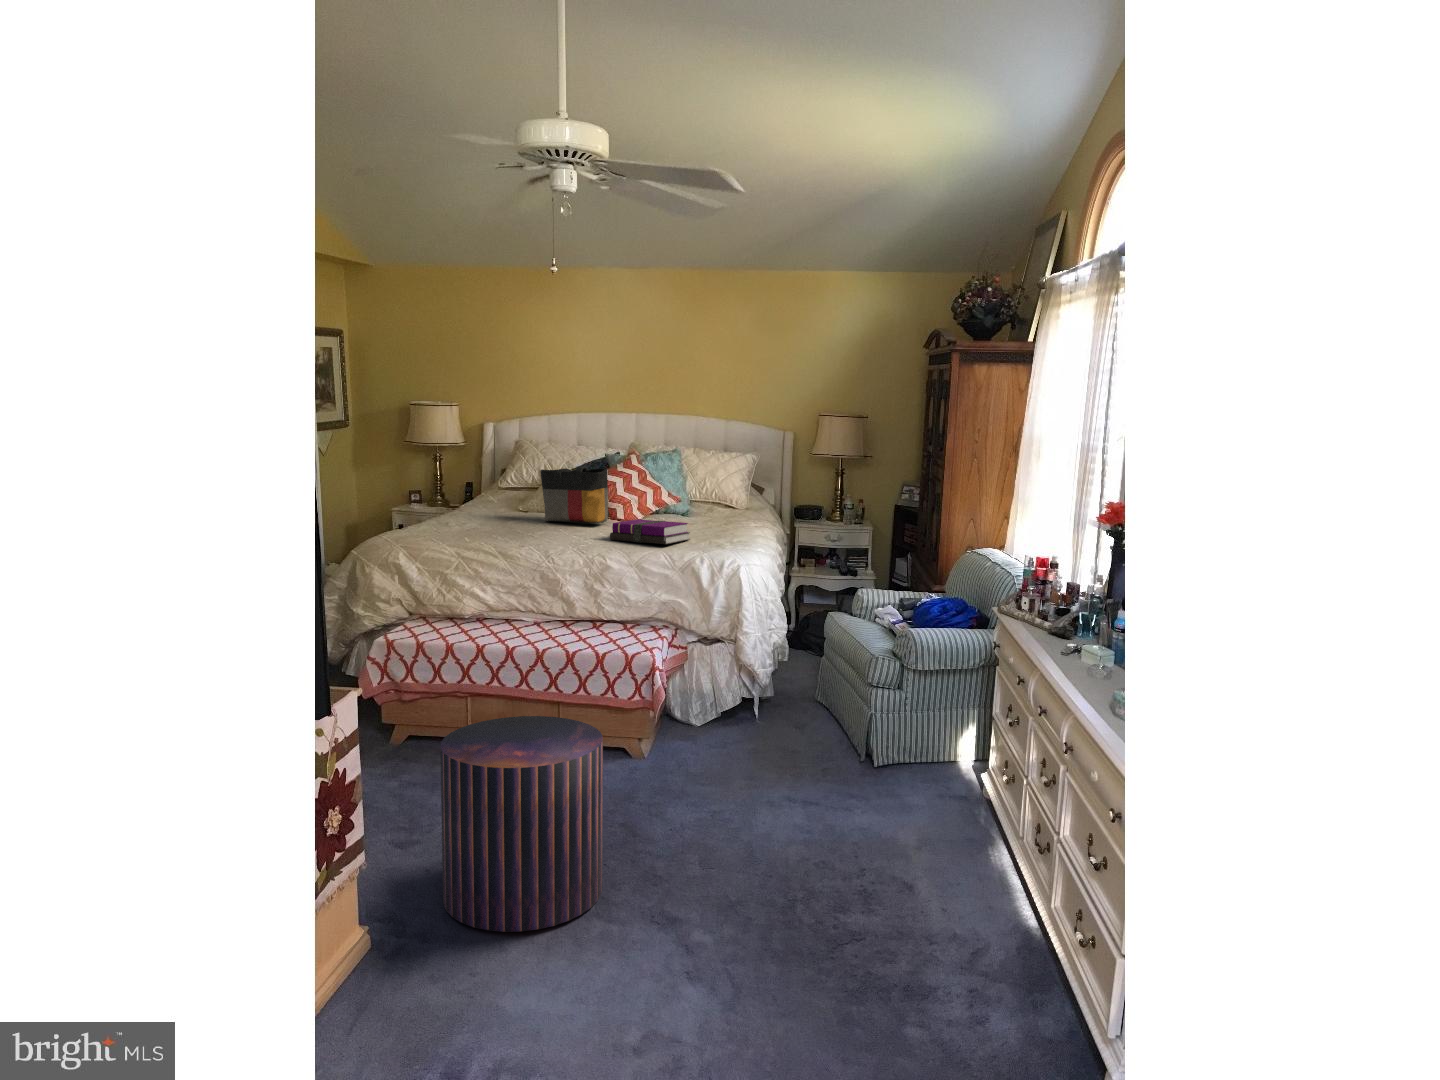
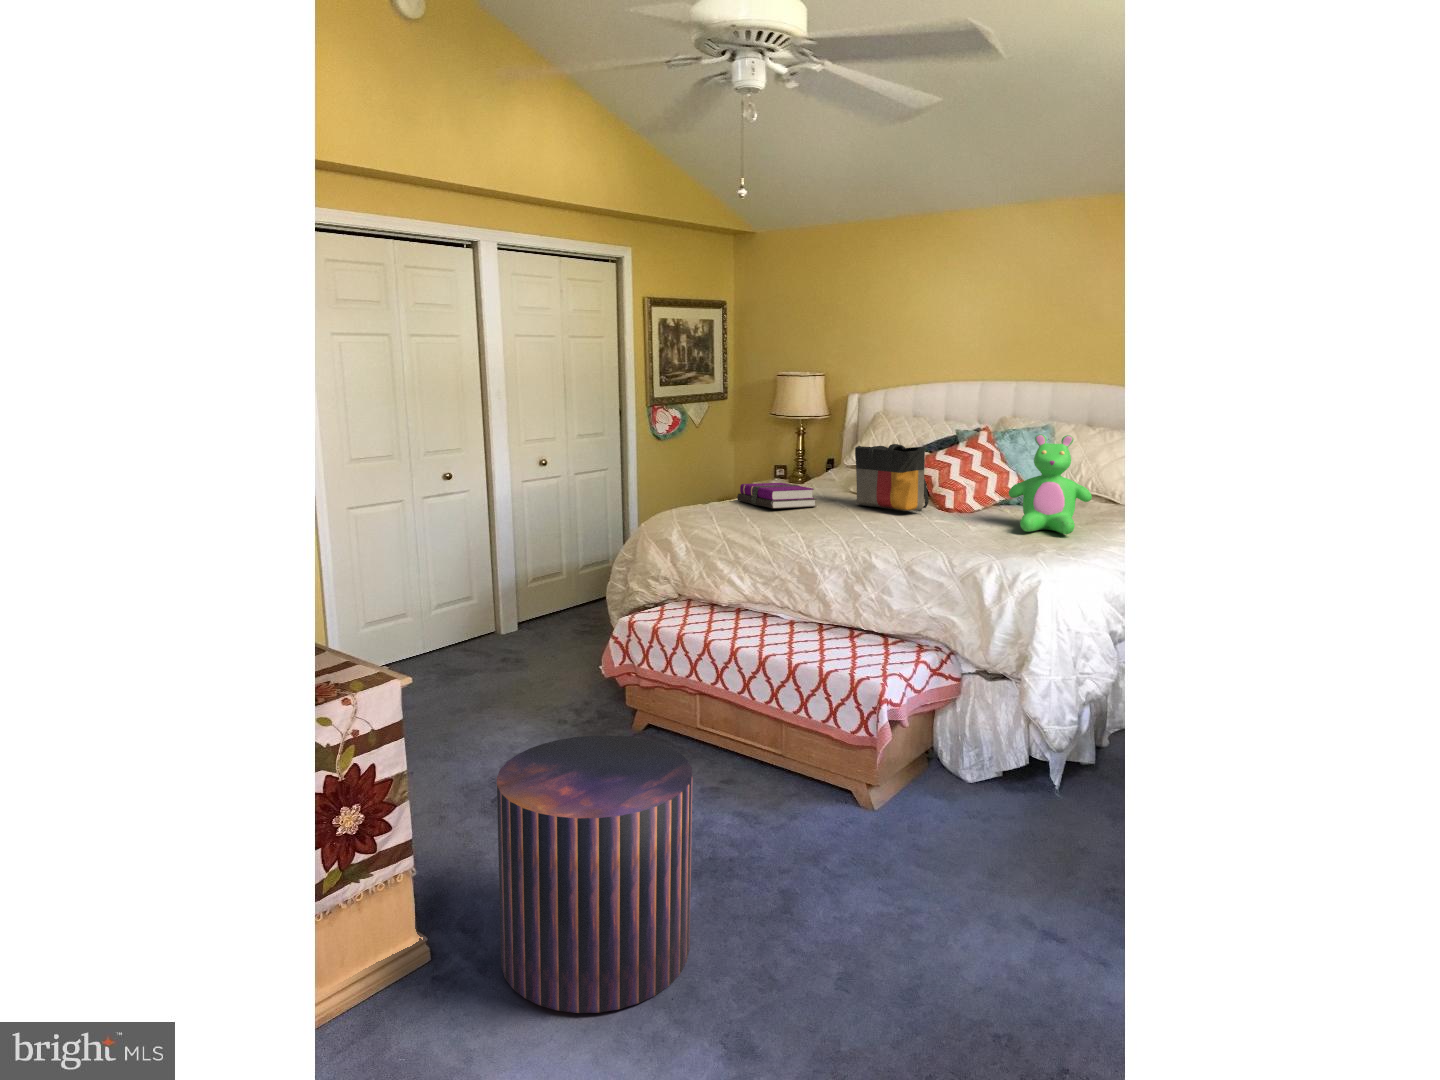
teddy bear: none [679,456,738,531] -> present [1009,434,1092,534]
notebook: present [610,519,690,544] -> present [737,483,816,509]

